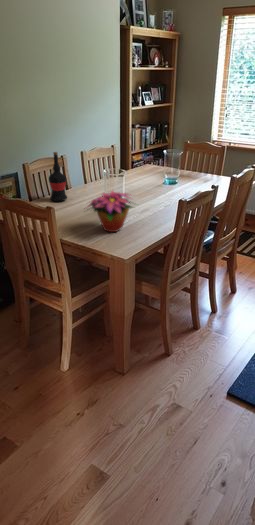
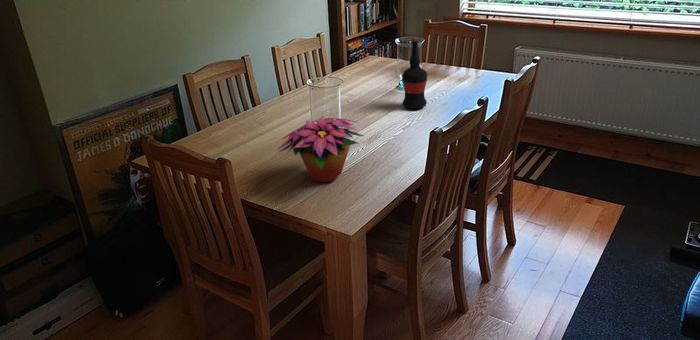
wine bottle: present [49,152,67,201] -> present [402,38,427,109]

